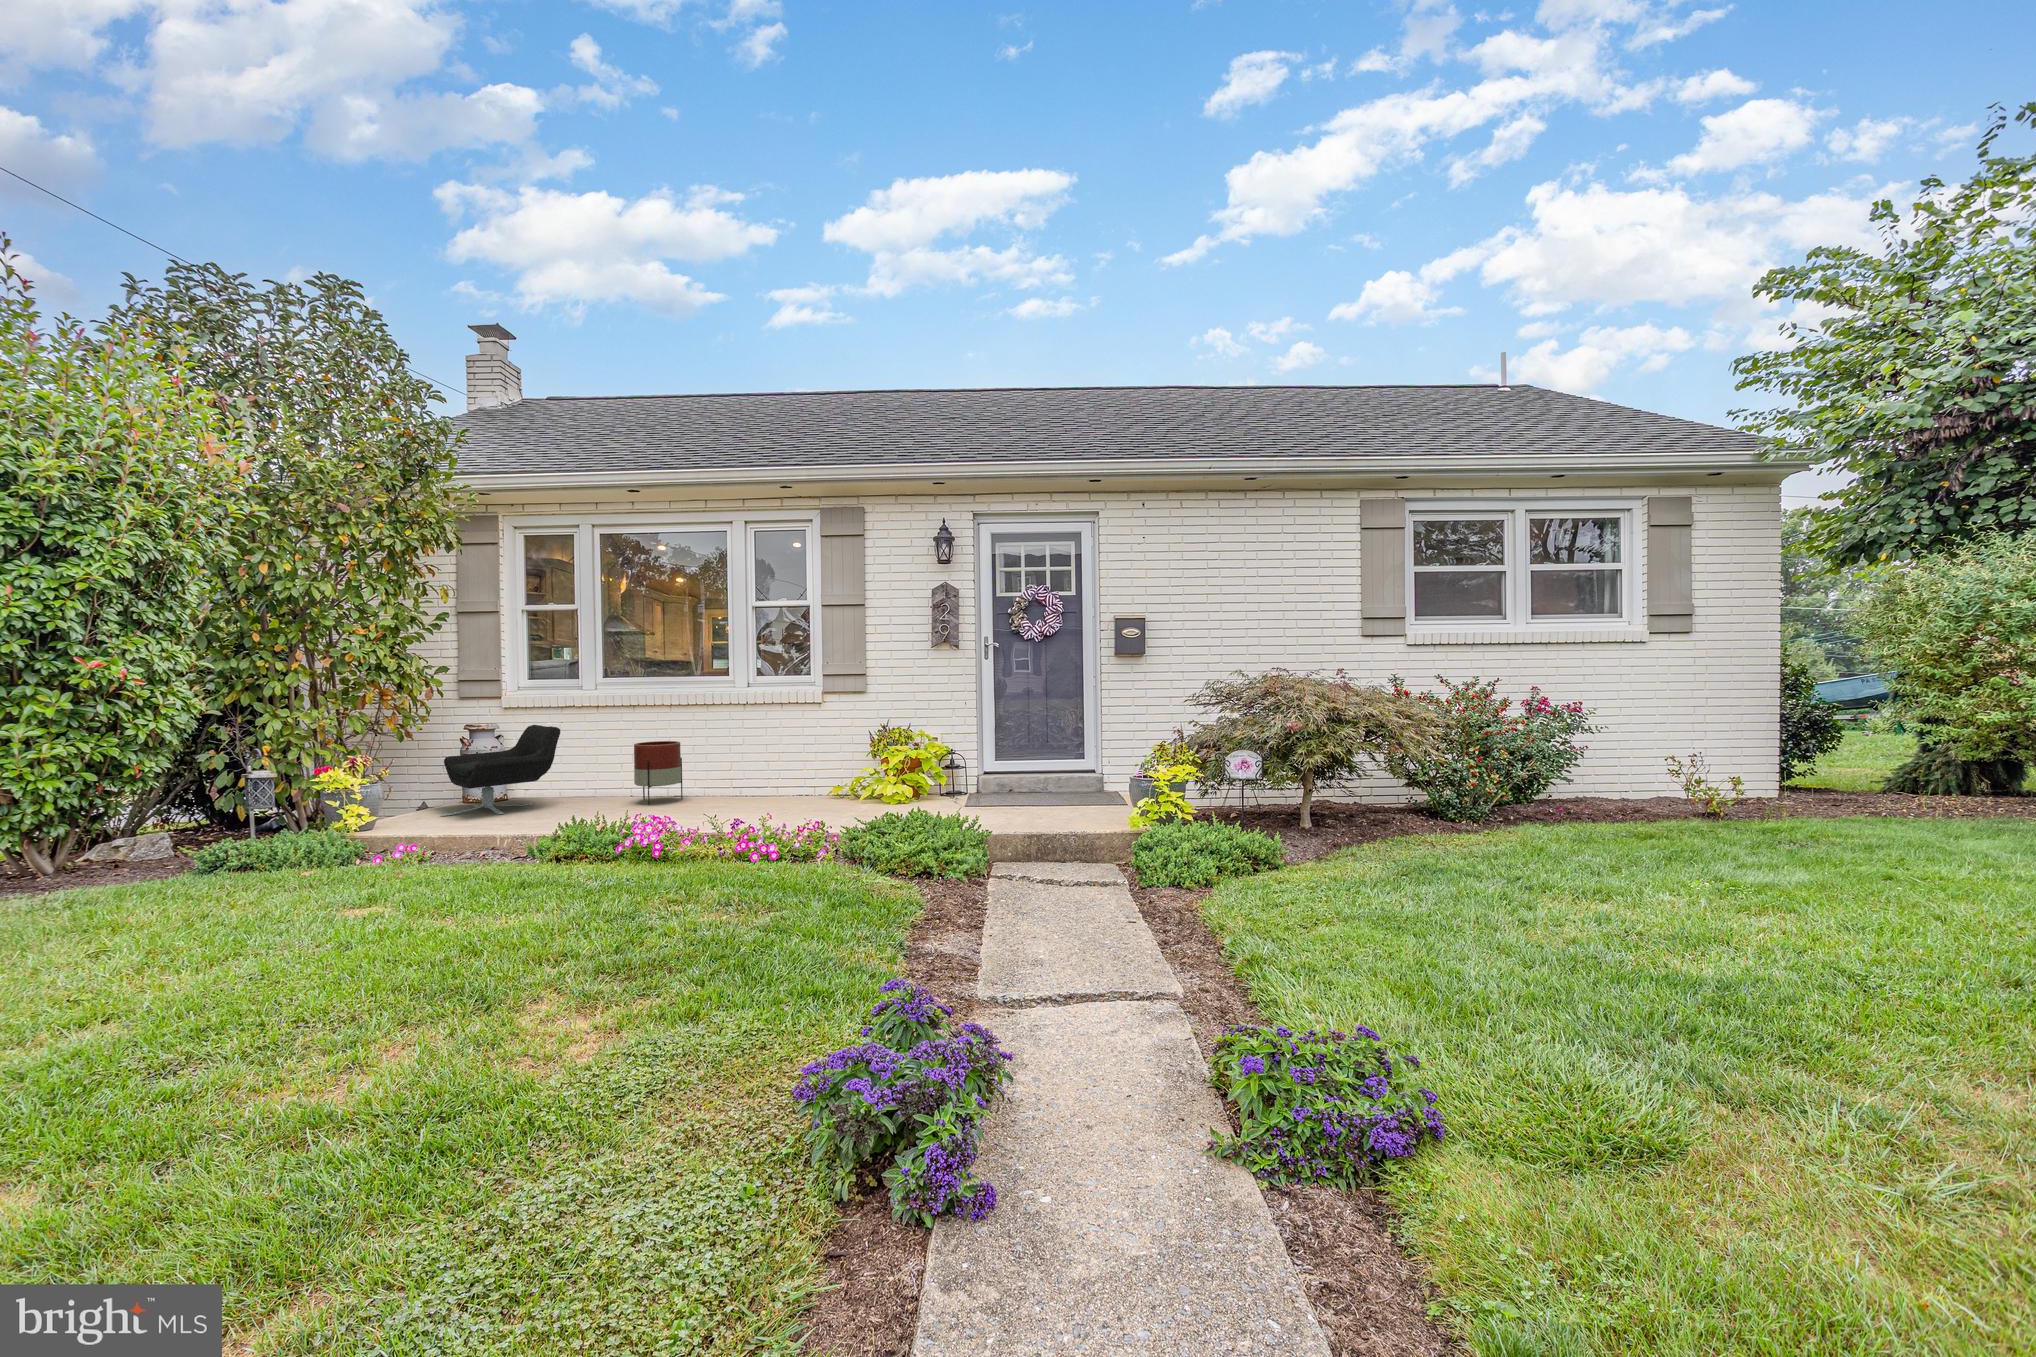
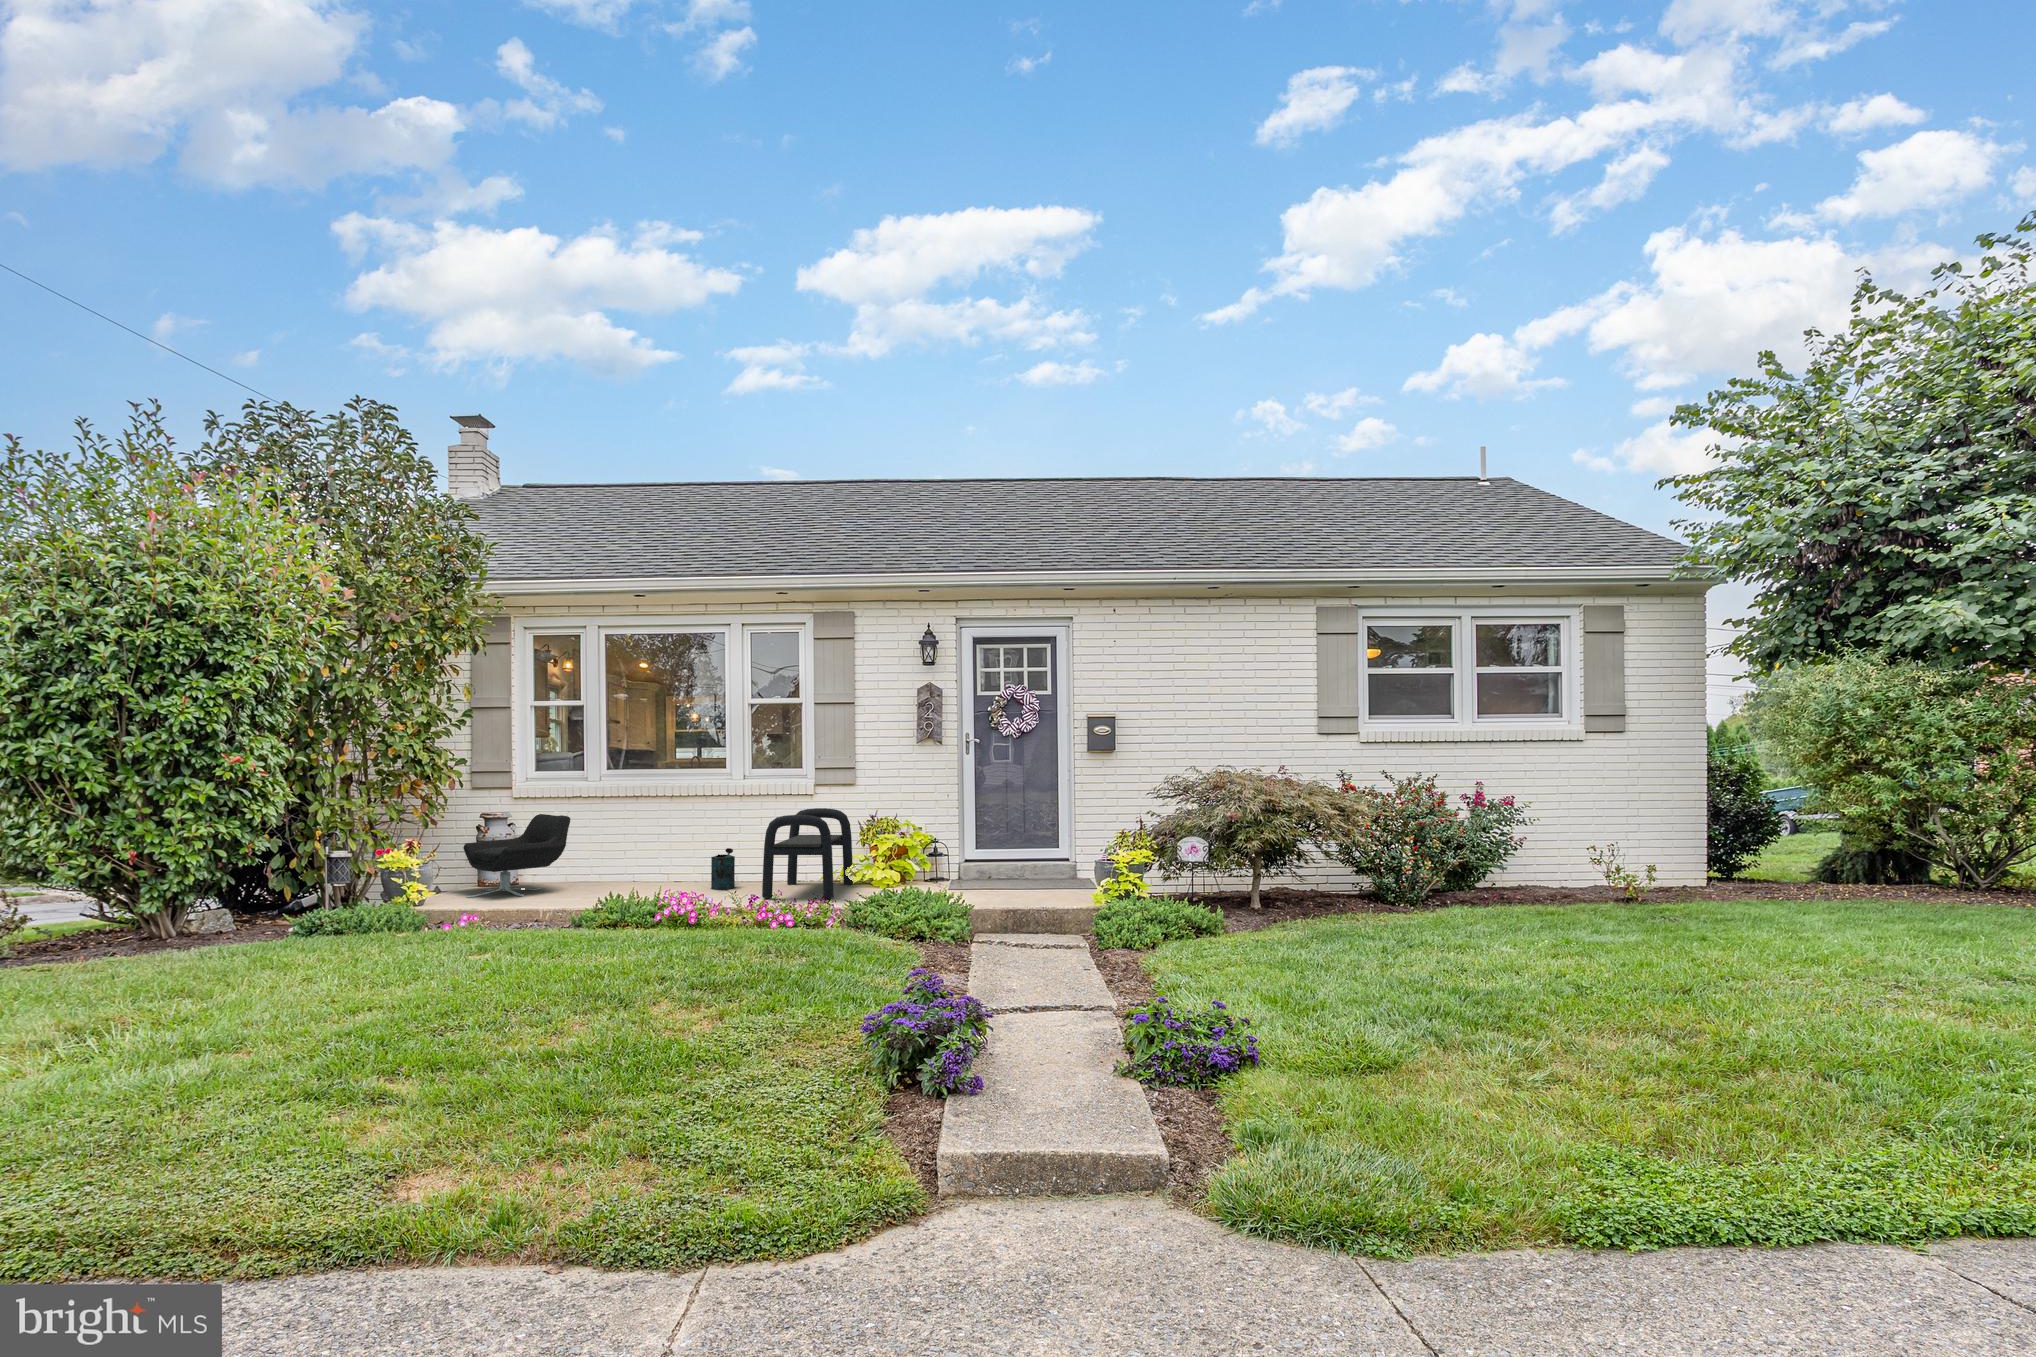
bench: none [759,718,865,818] -> present [762,808,853,898]
planter: present [634,741,683,805] -> none [637,830,680,889]
watering can: none [712,760,739,805] -> present [711,848,735,889]

